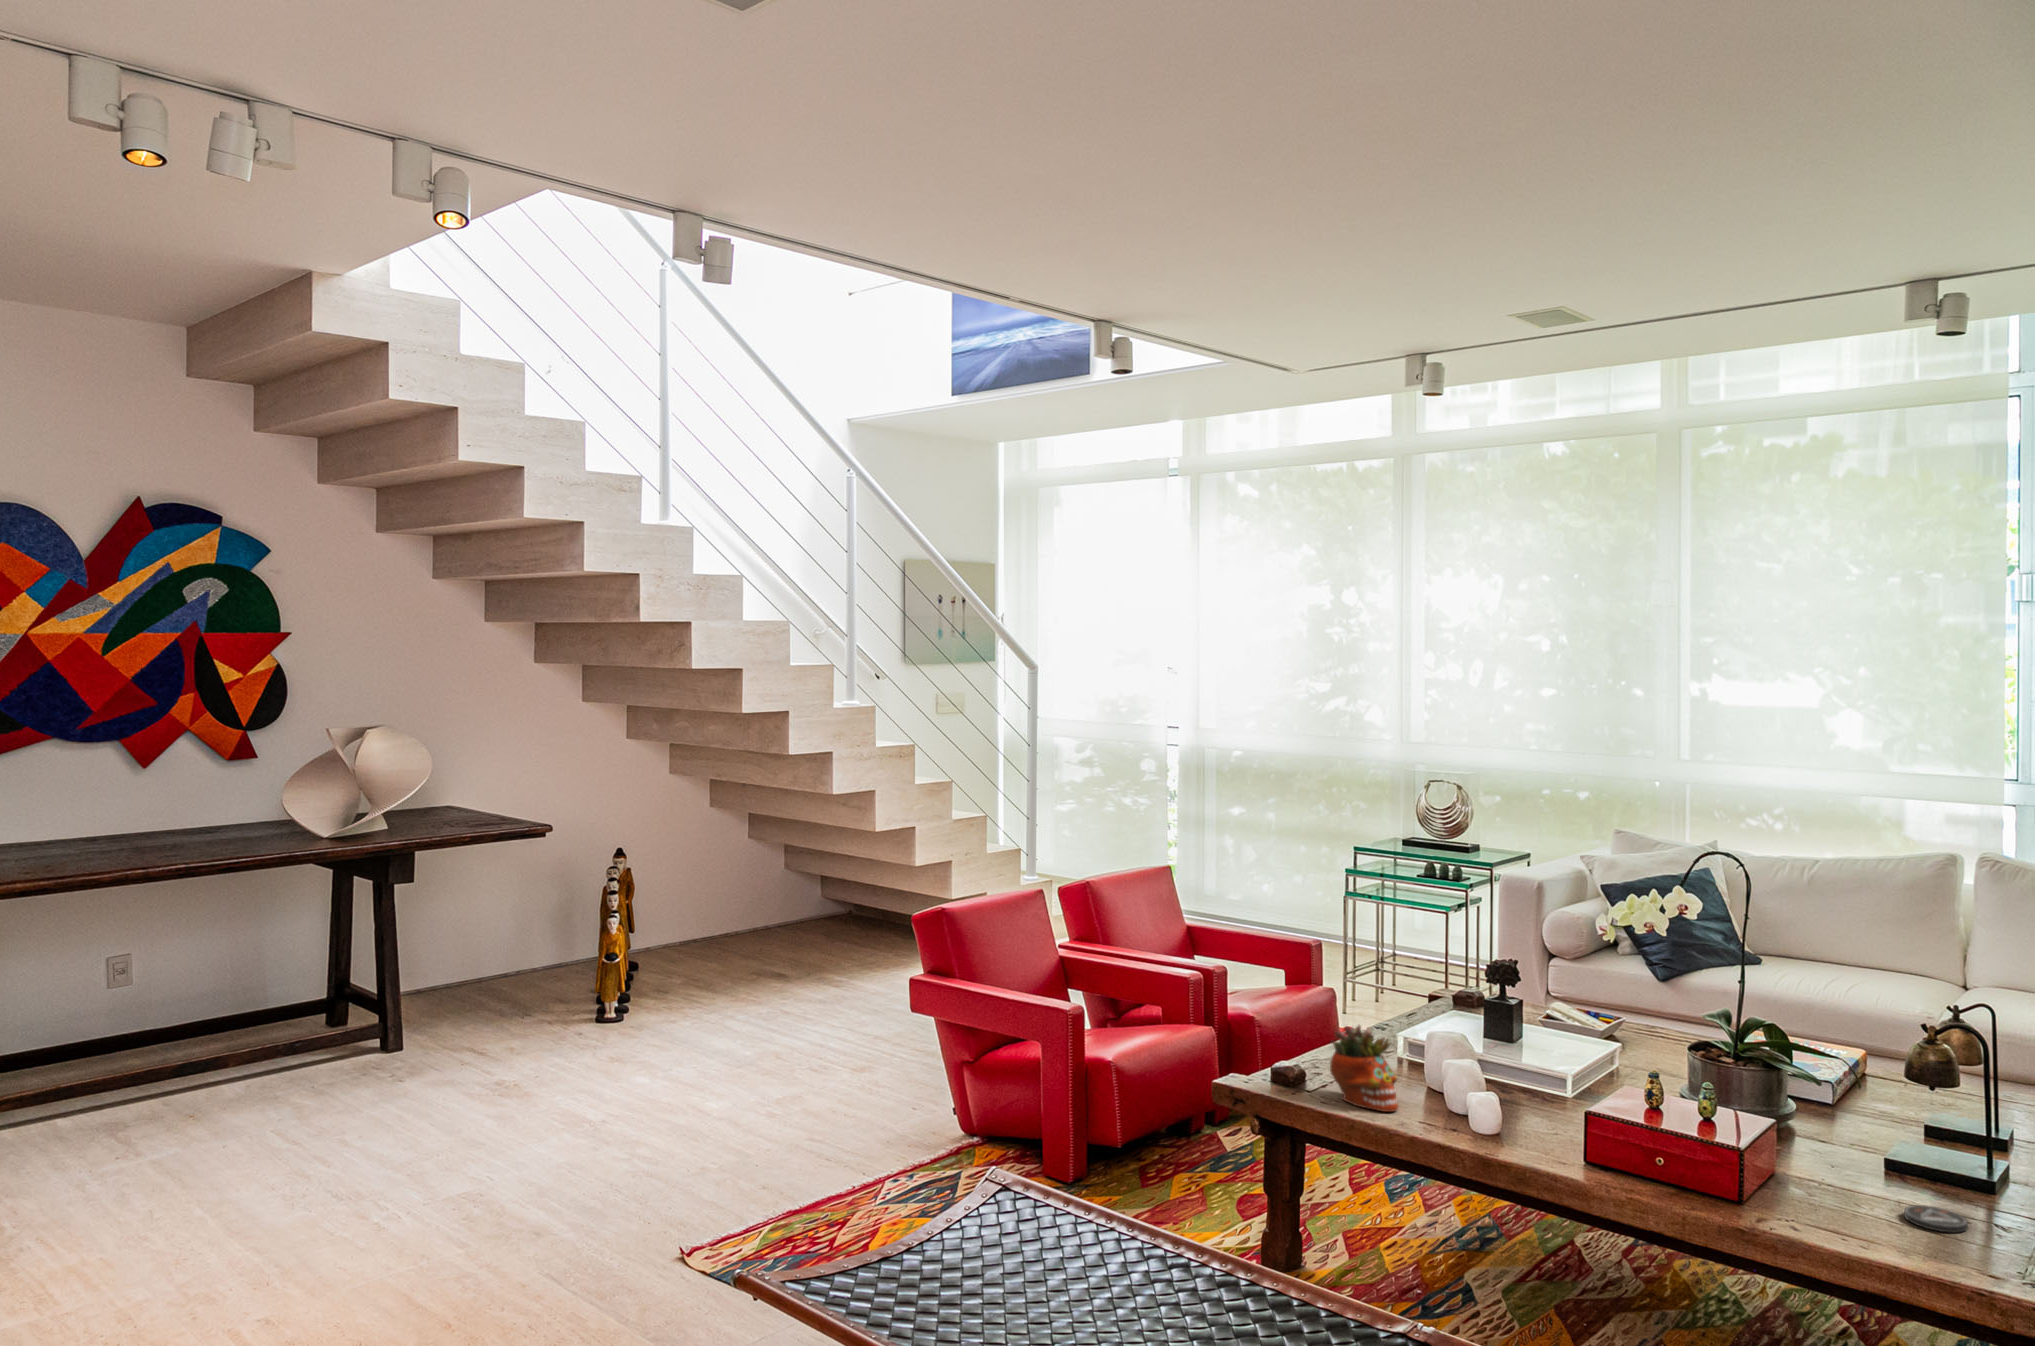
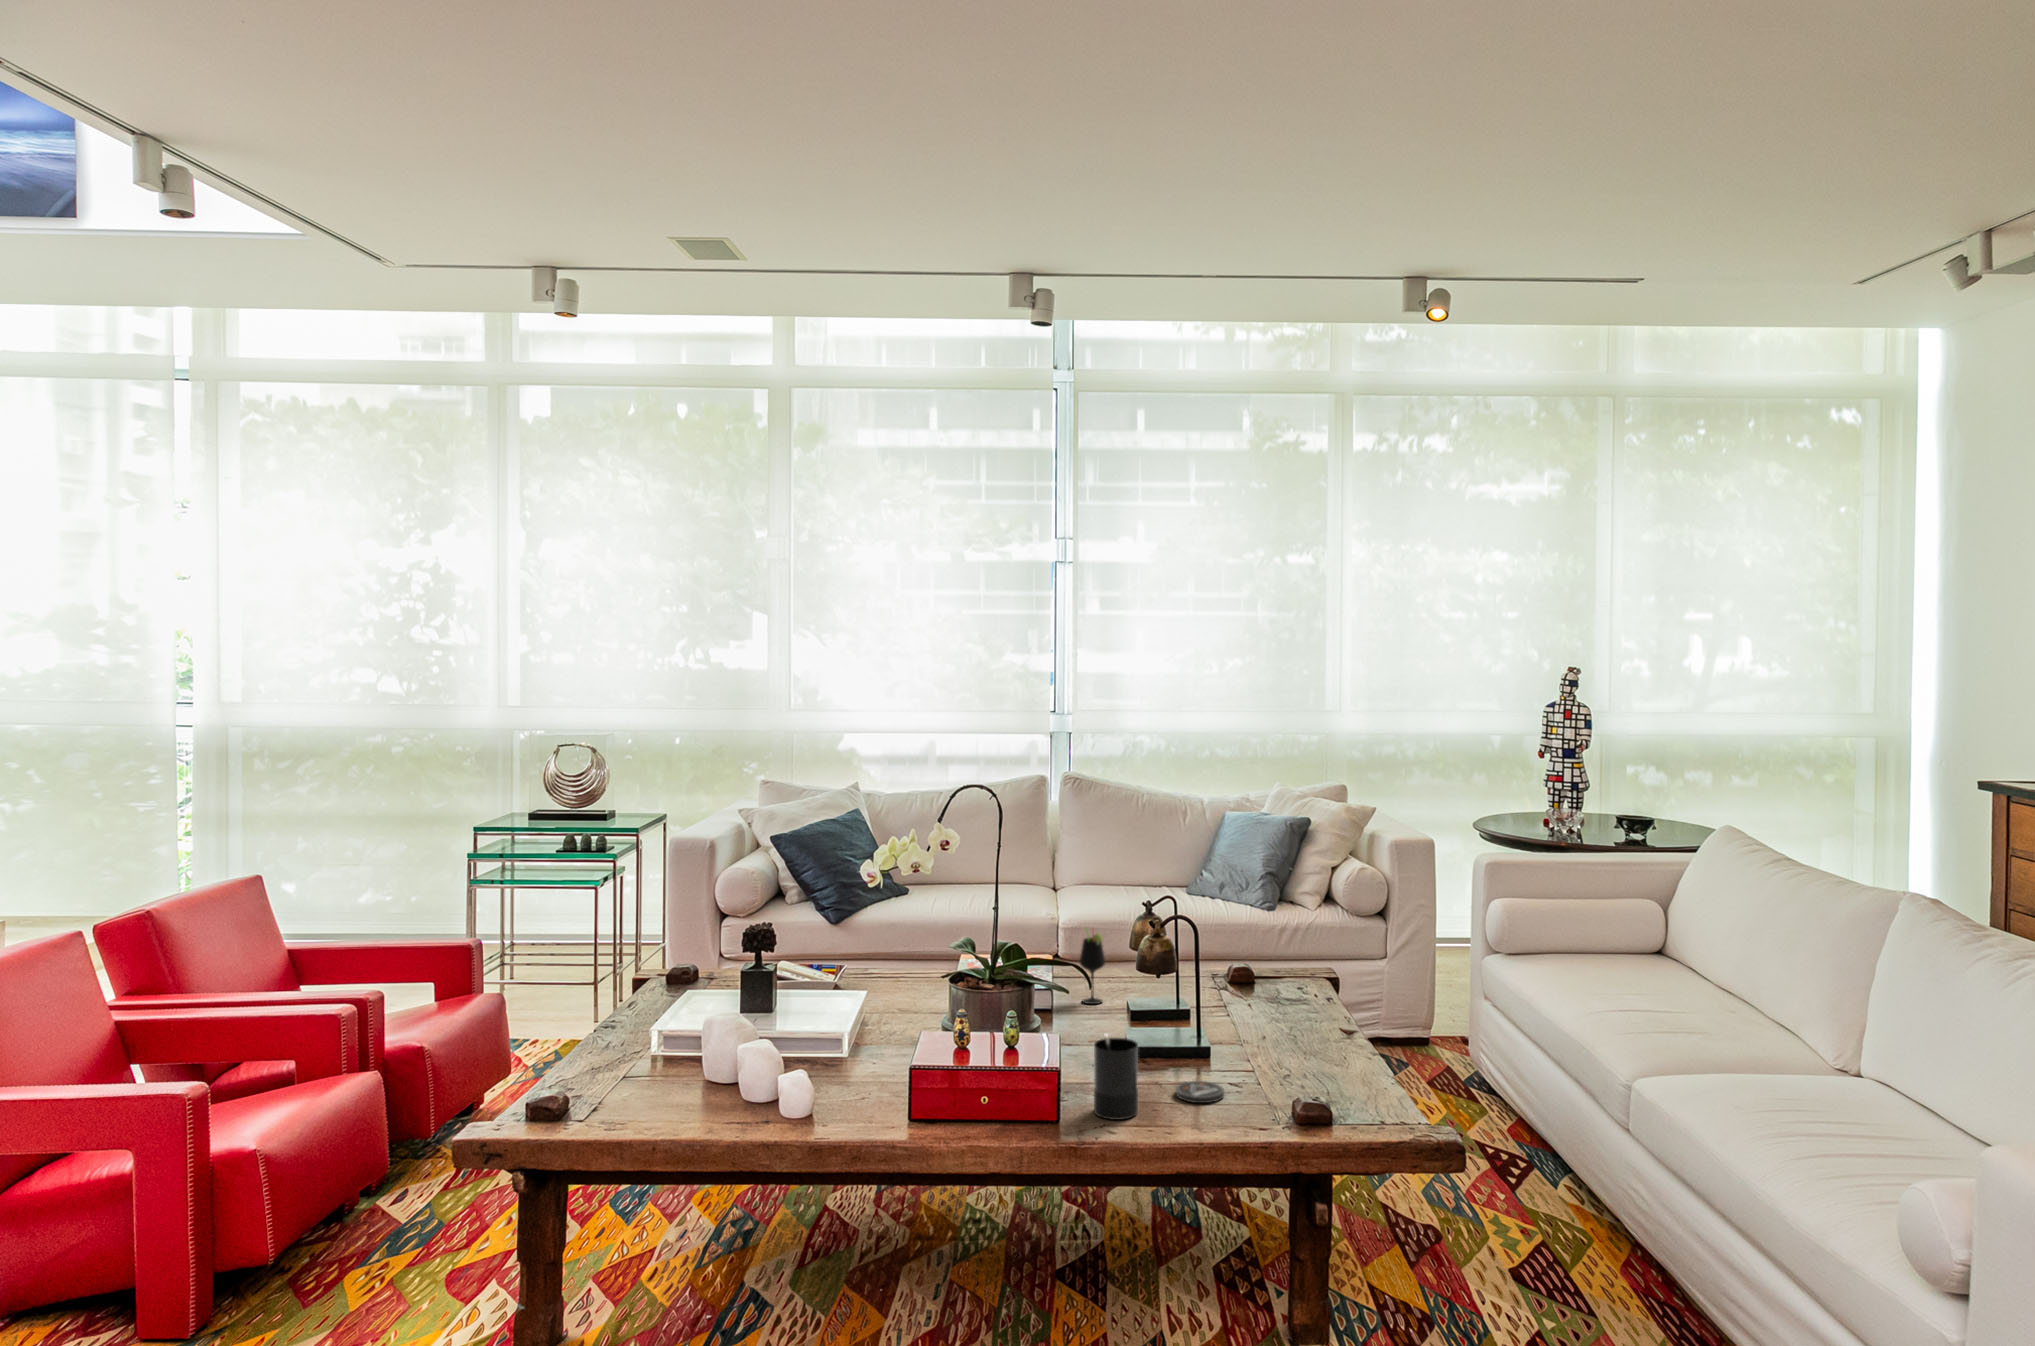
succulent planter: present [1330,1025,1398,1112] -> none [597,1027,686,1125]
wine glass: none [1872,1025,1906,1113] -> present [1080,934,1105,1004]
candle: none [1790,1123,1844,1219] -> present [1094,1035,1138,1120]

